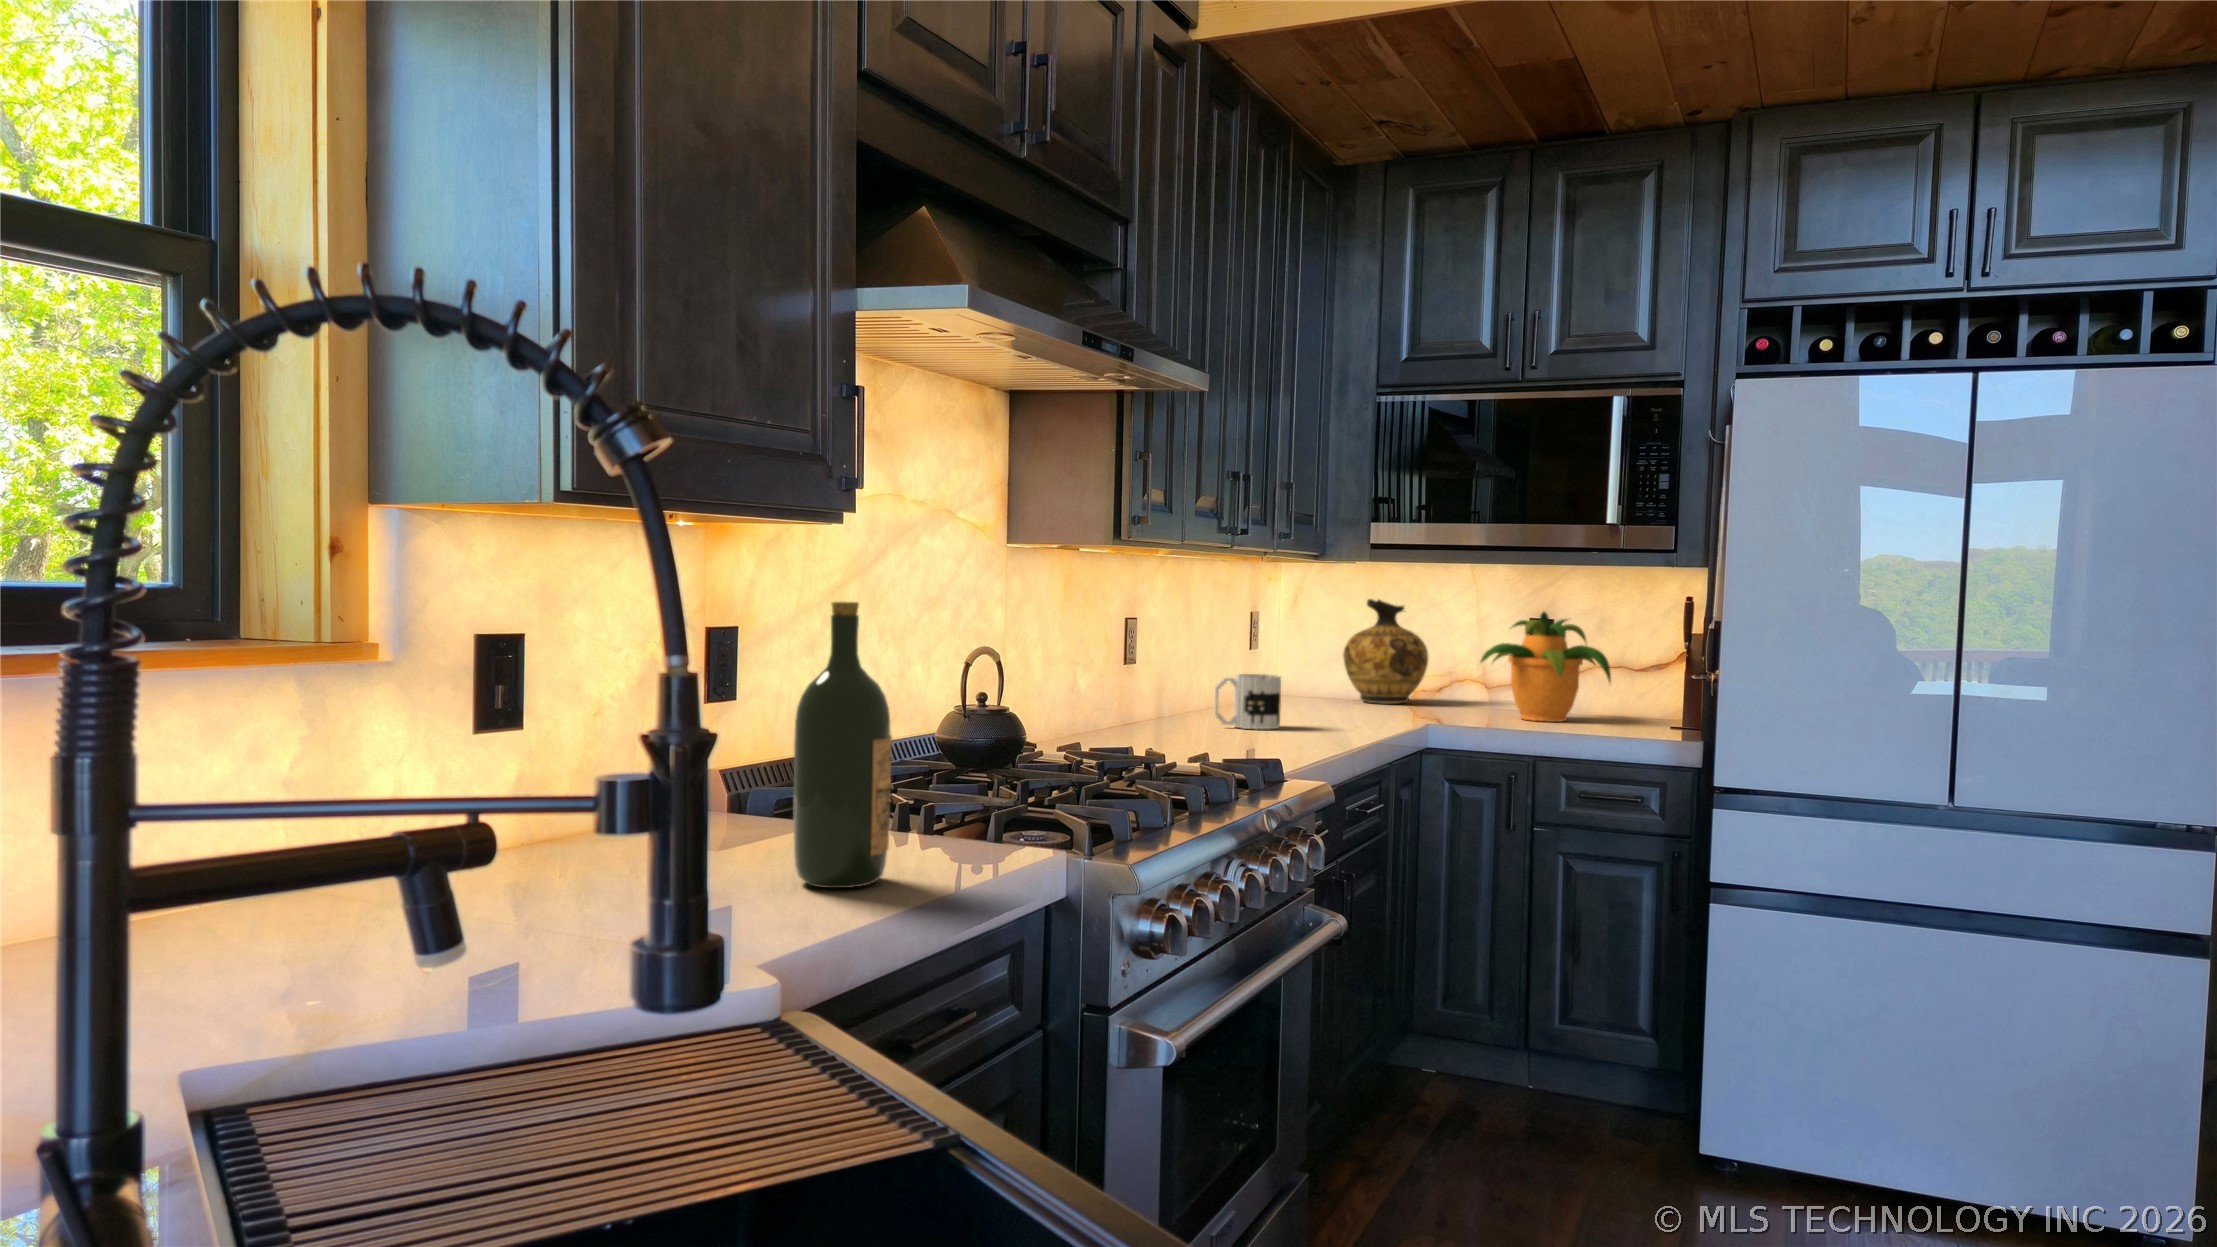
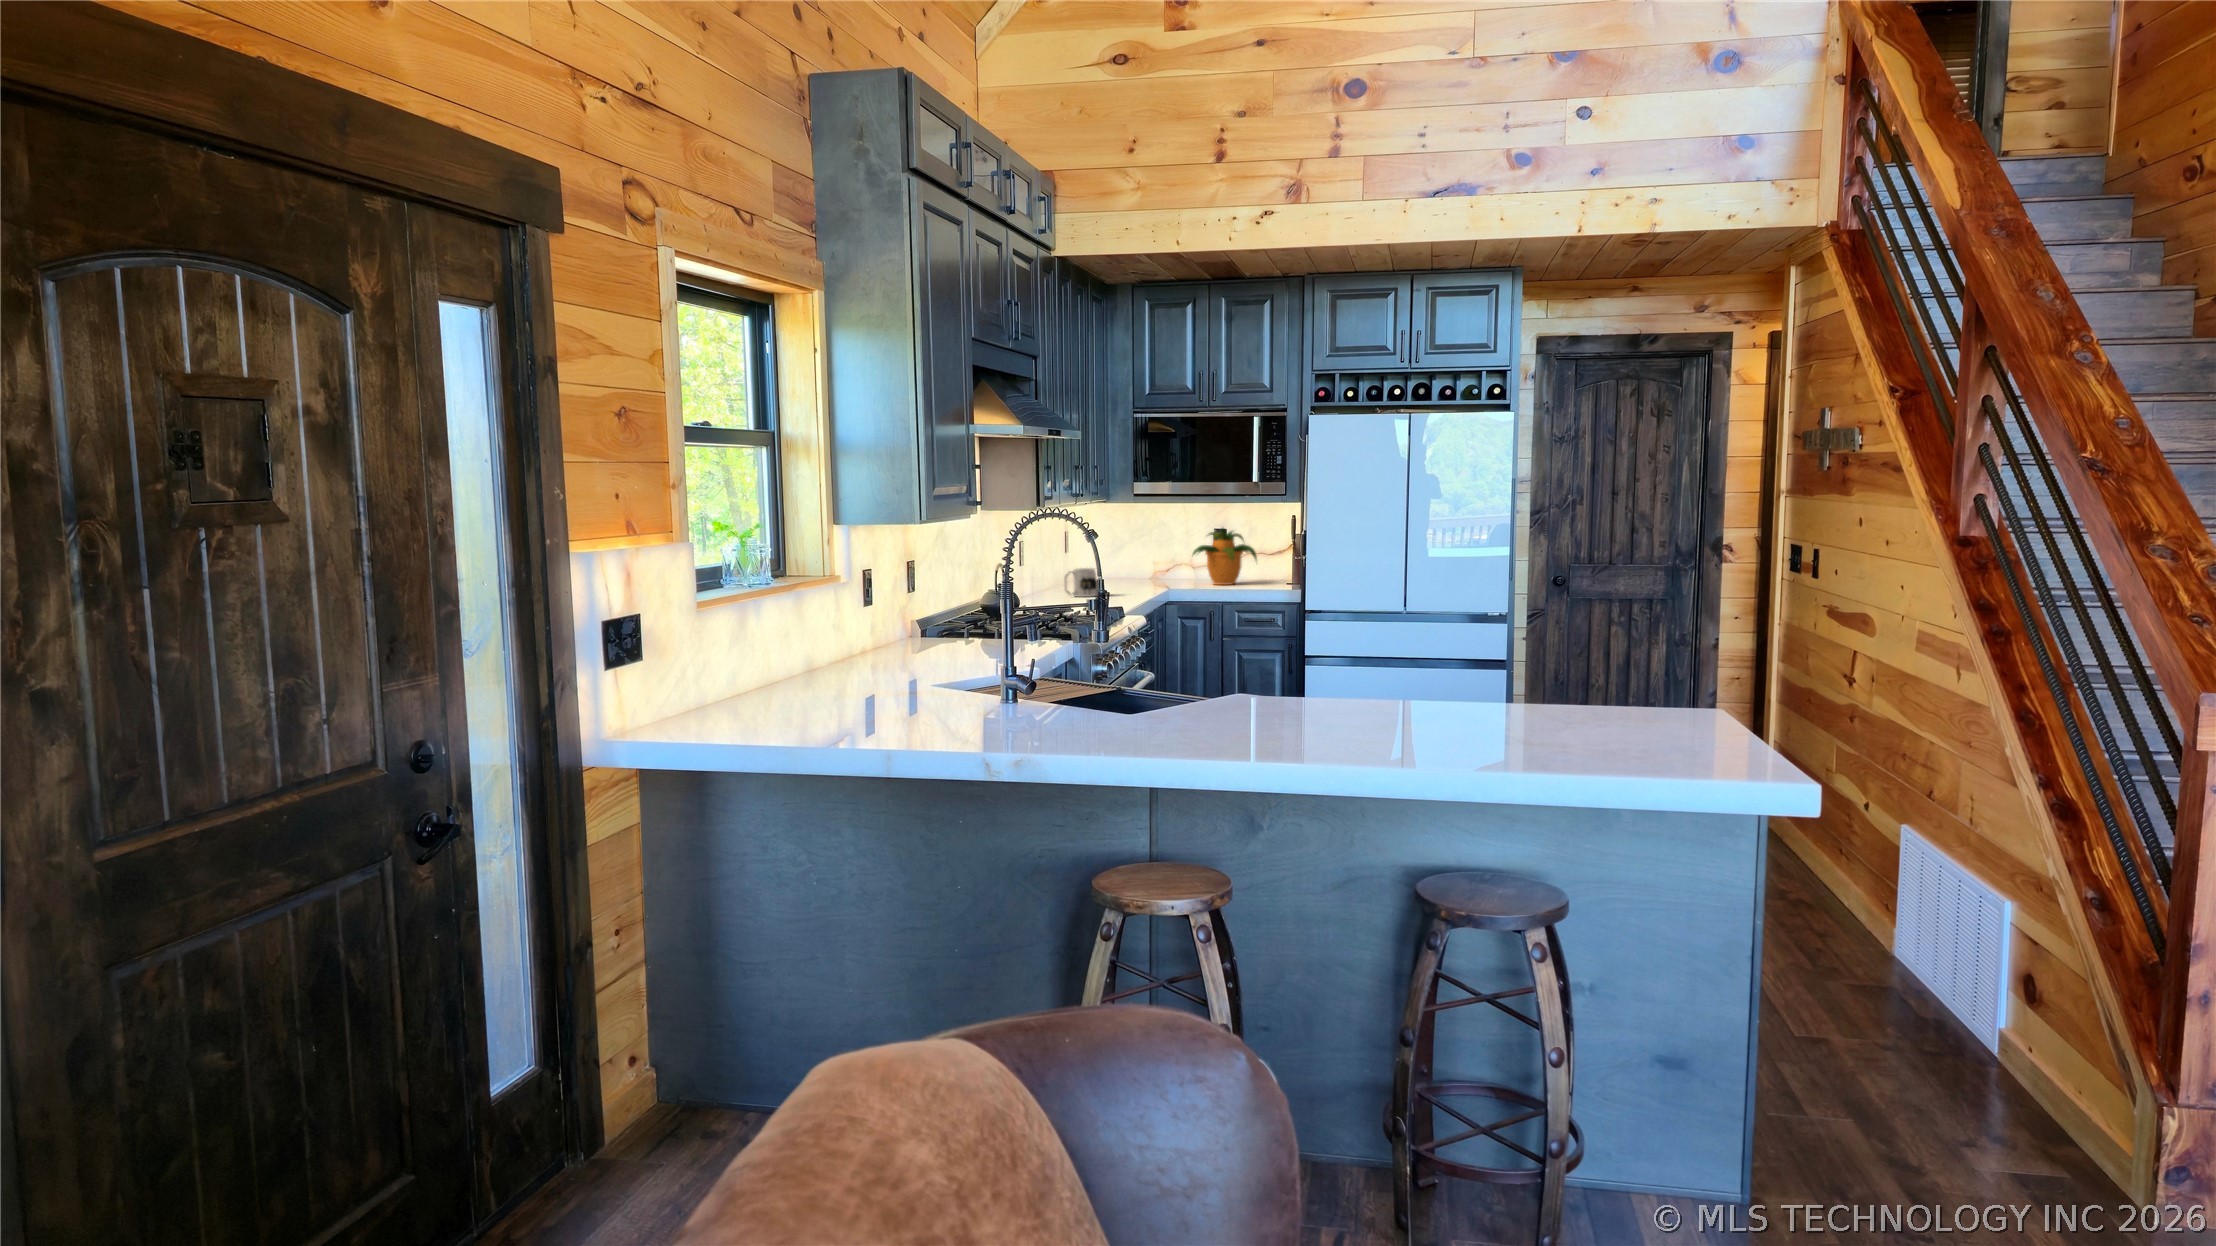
ceramic jug: present [1343,599,1428,704] -> none [1113,522,1160,581]
wine bottle: present [794,602,892,888] -> none [998,552,1031,650]

